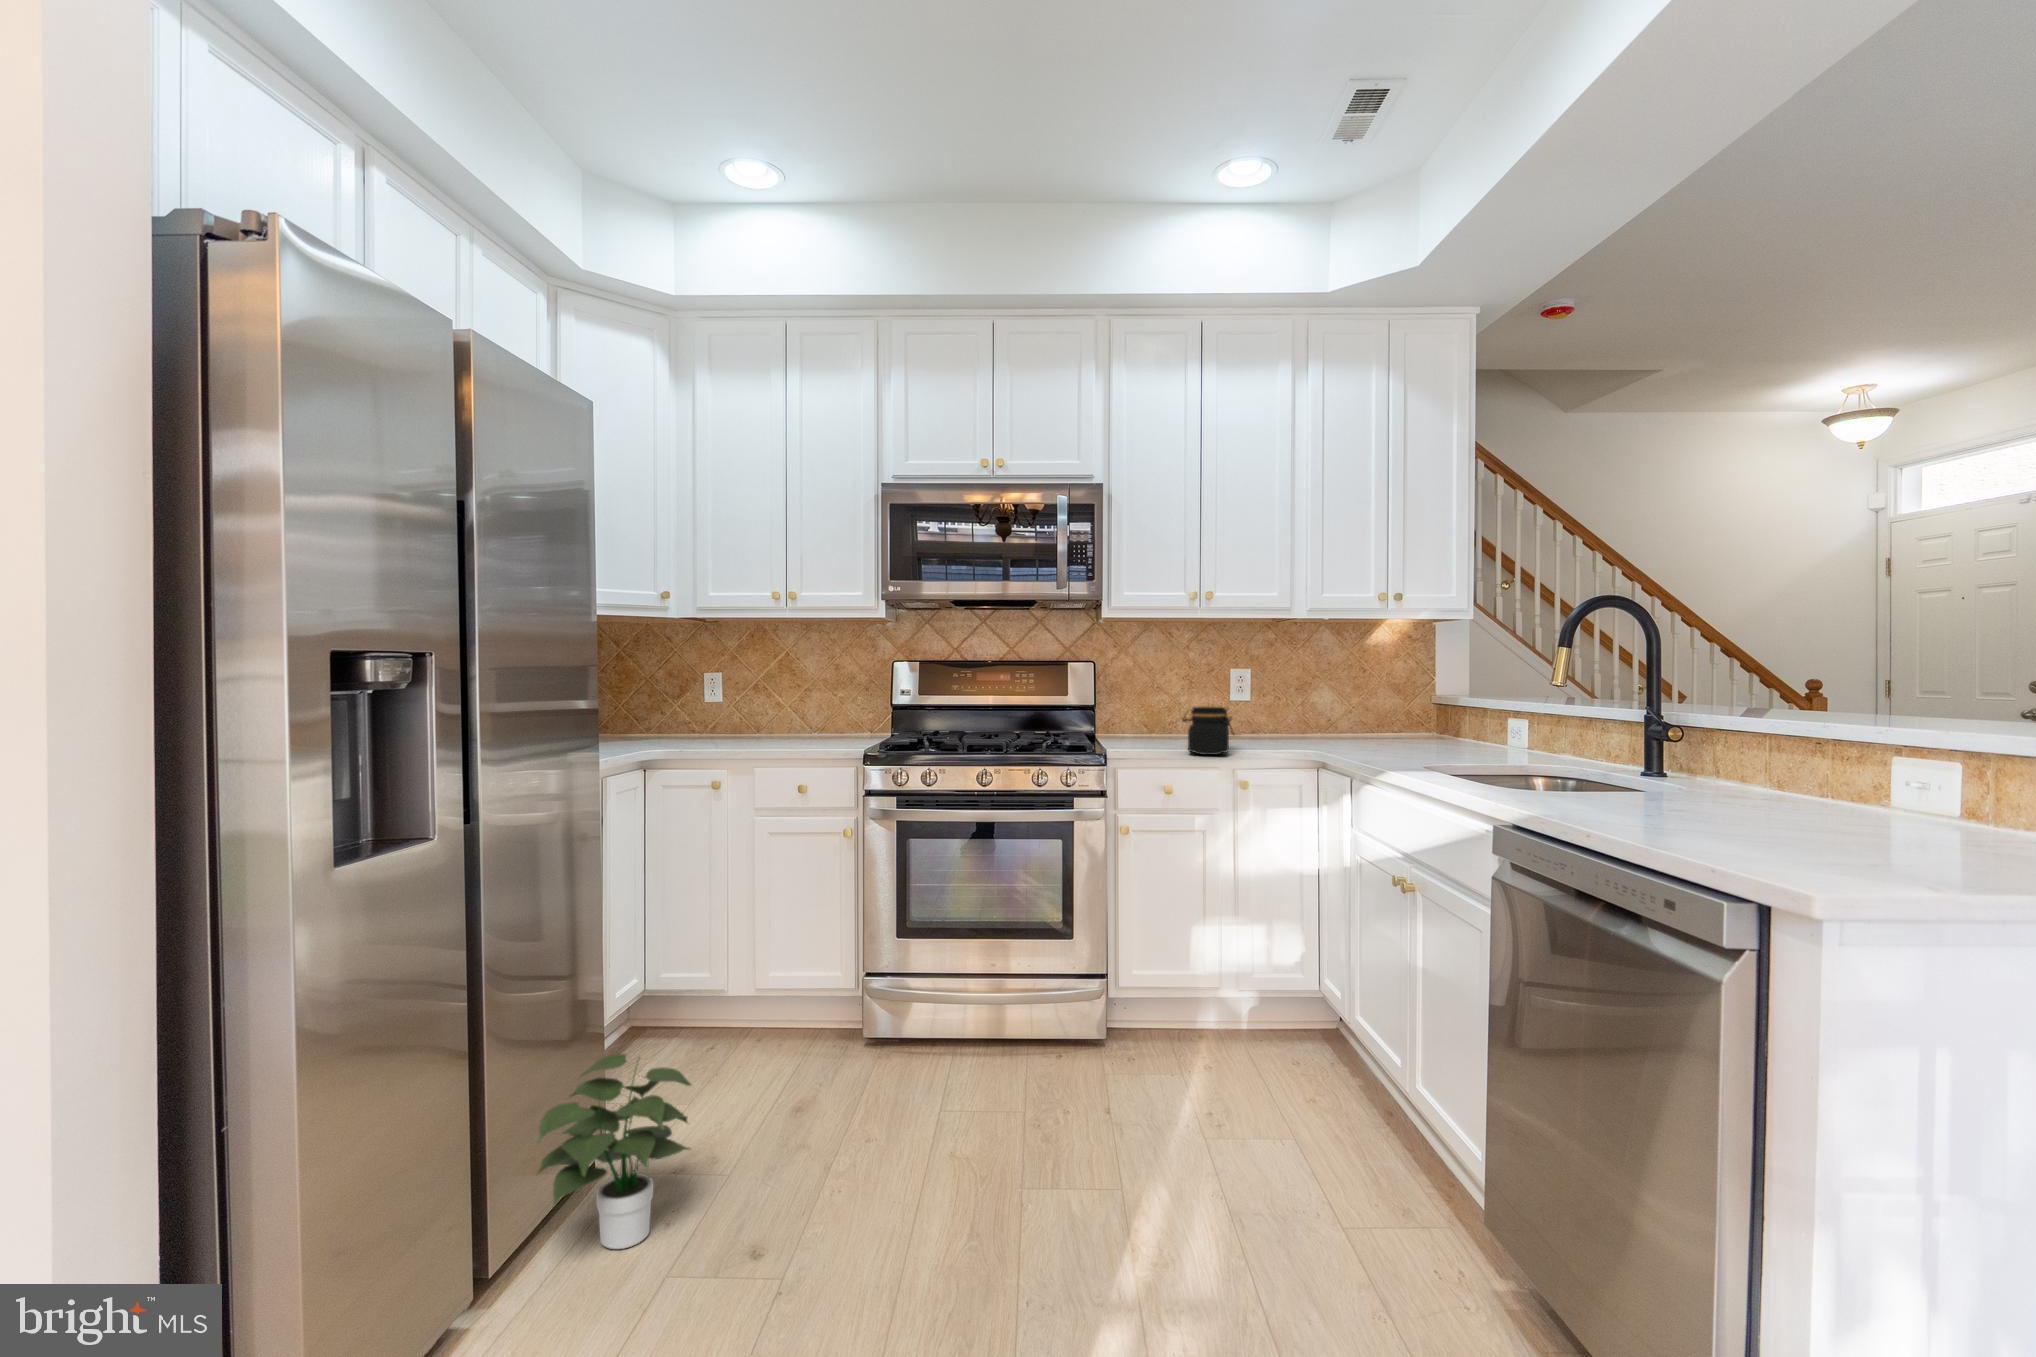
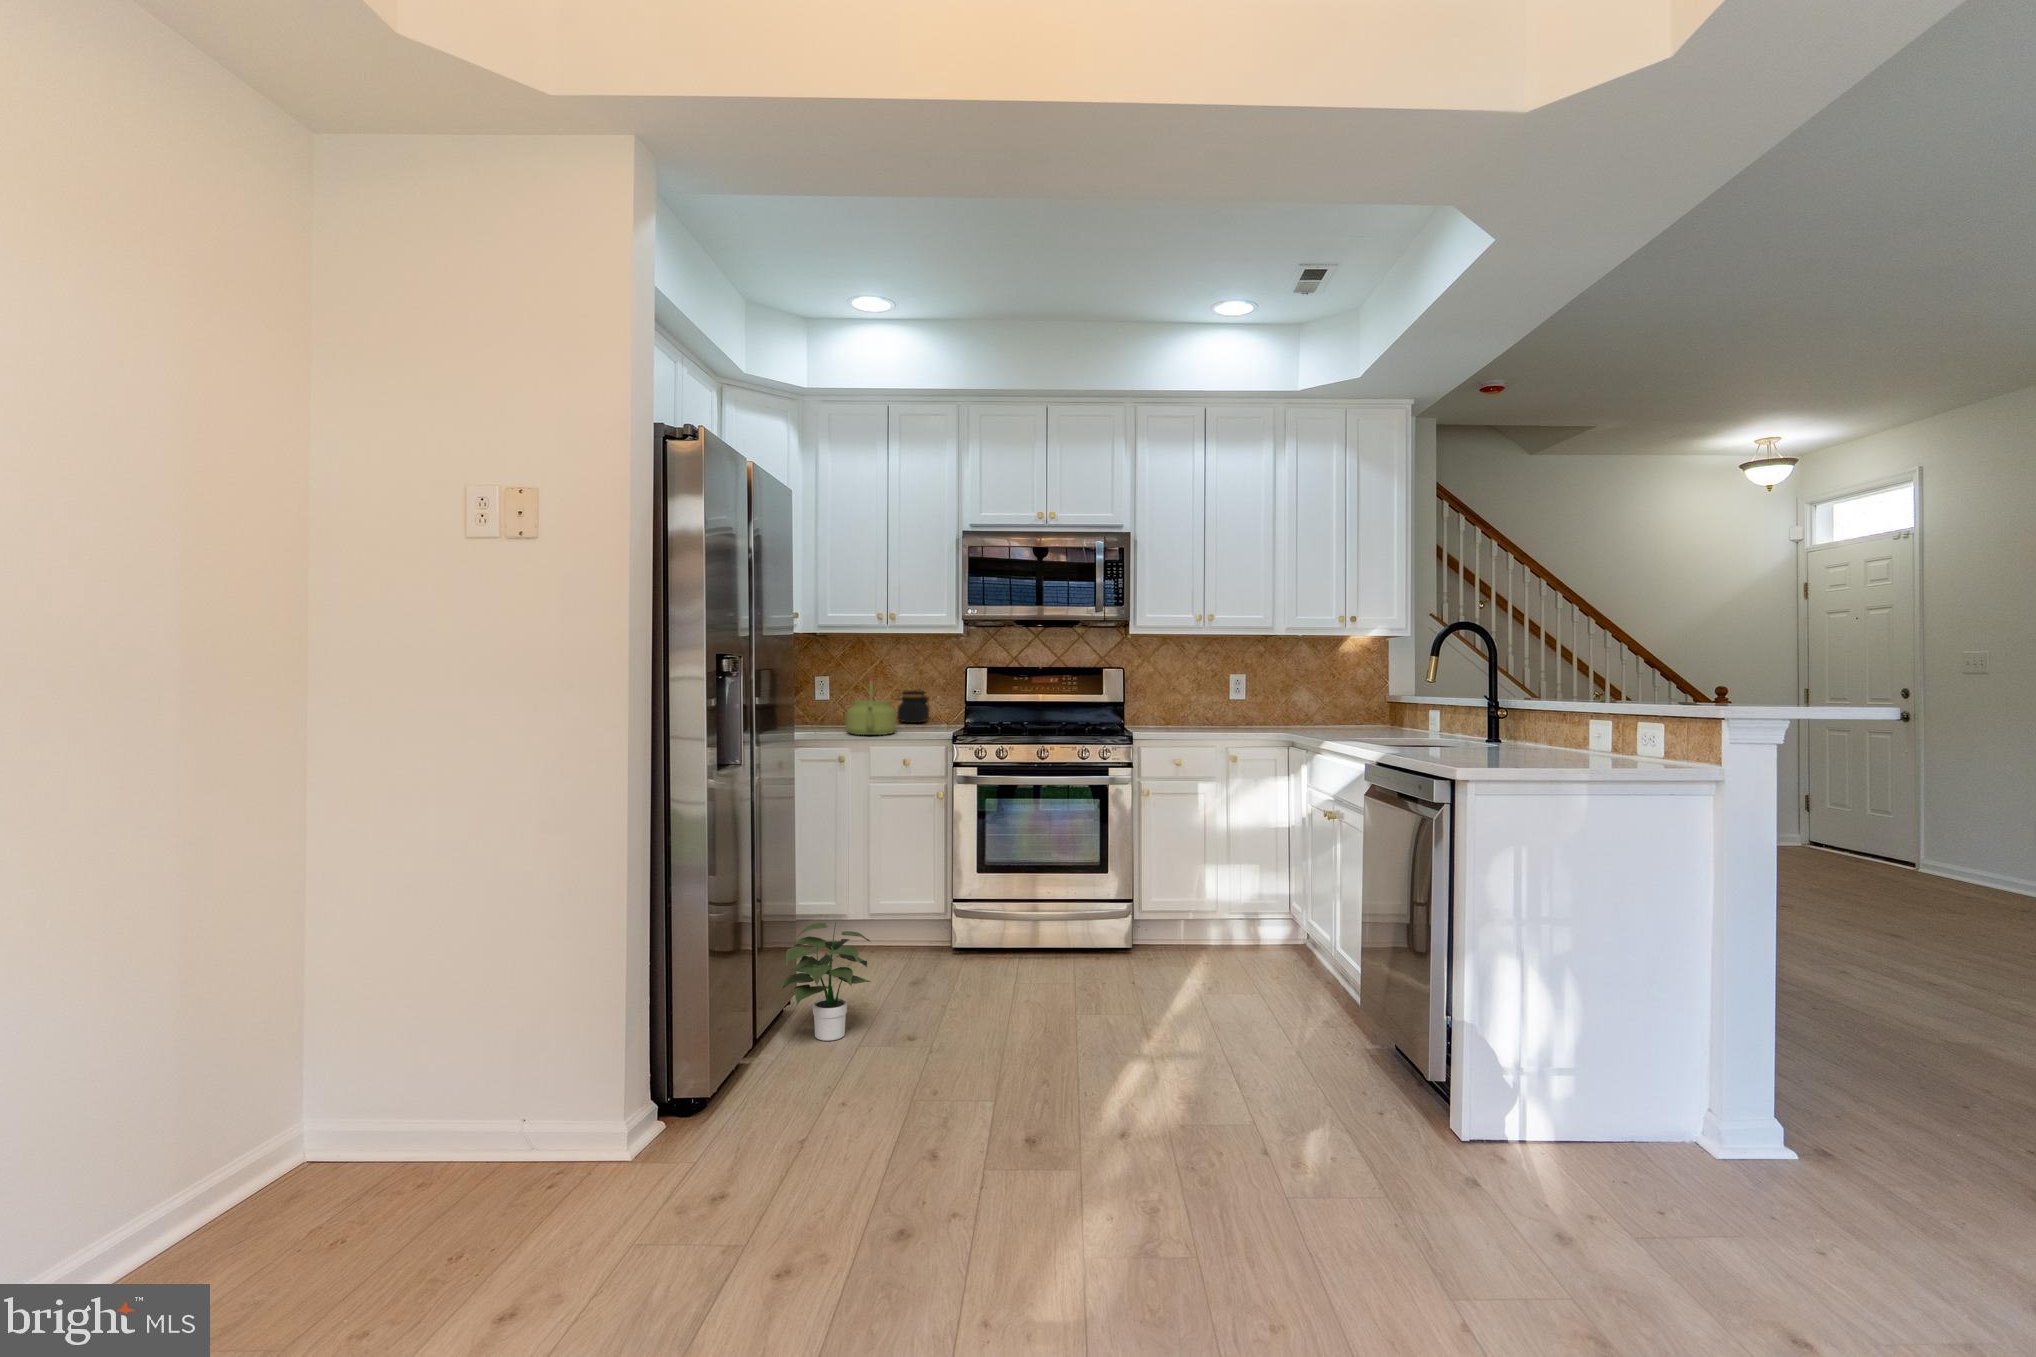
kettle: none [720,674,789,754] -> present [846,676,896,735]
jar: present [1182,707,1234,755] -> present [896,690,930,723]

